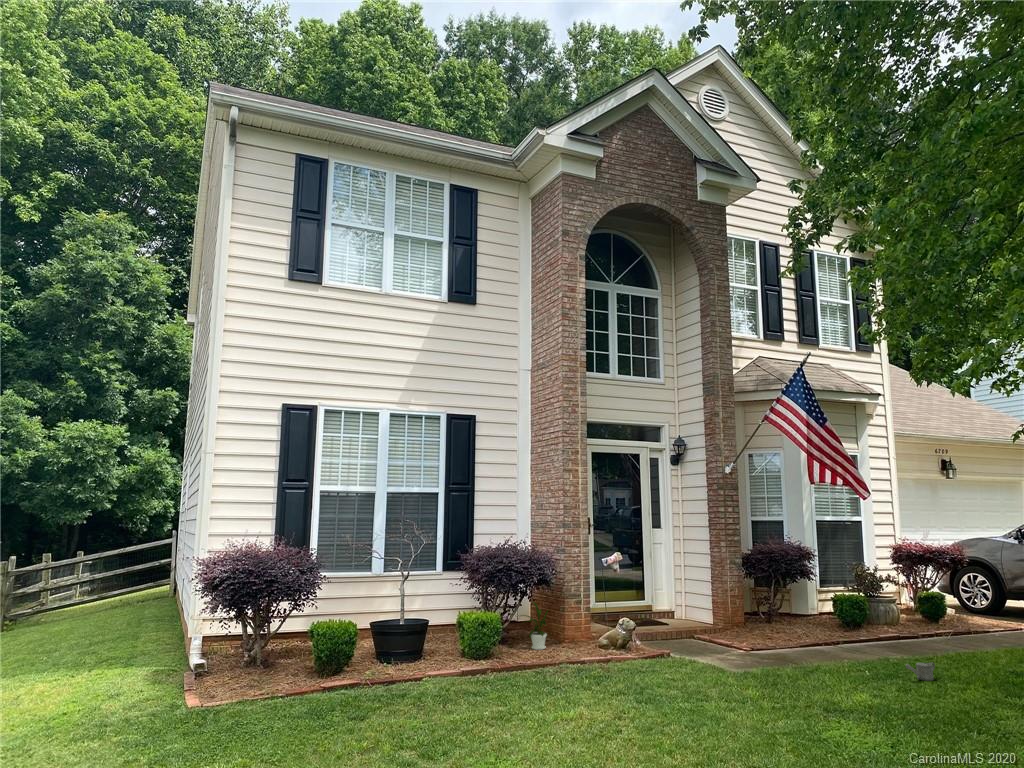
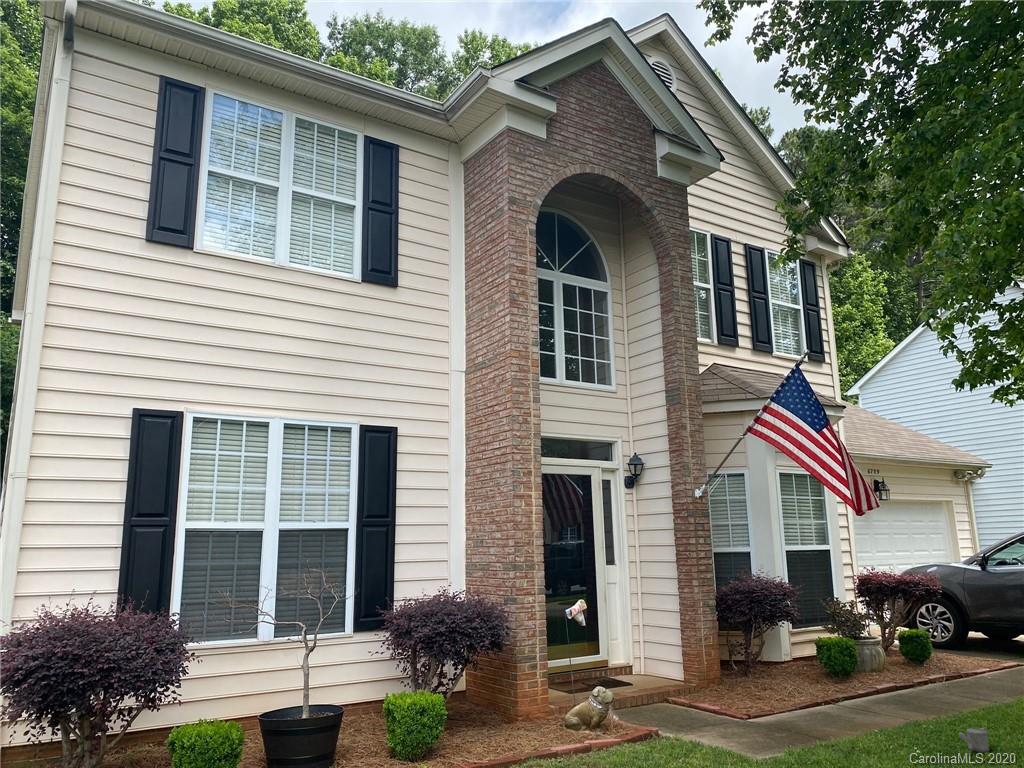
house plant: present [523,602,548,650] -> none [451,668,501,734]

